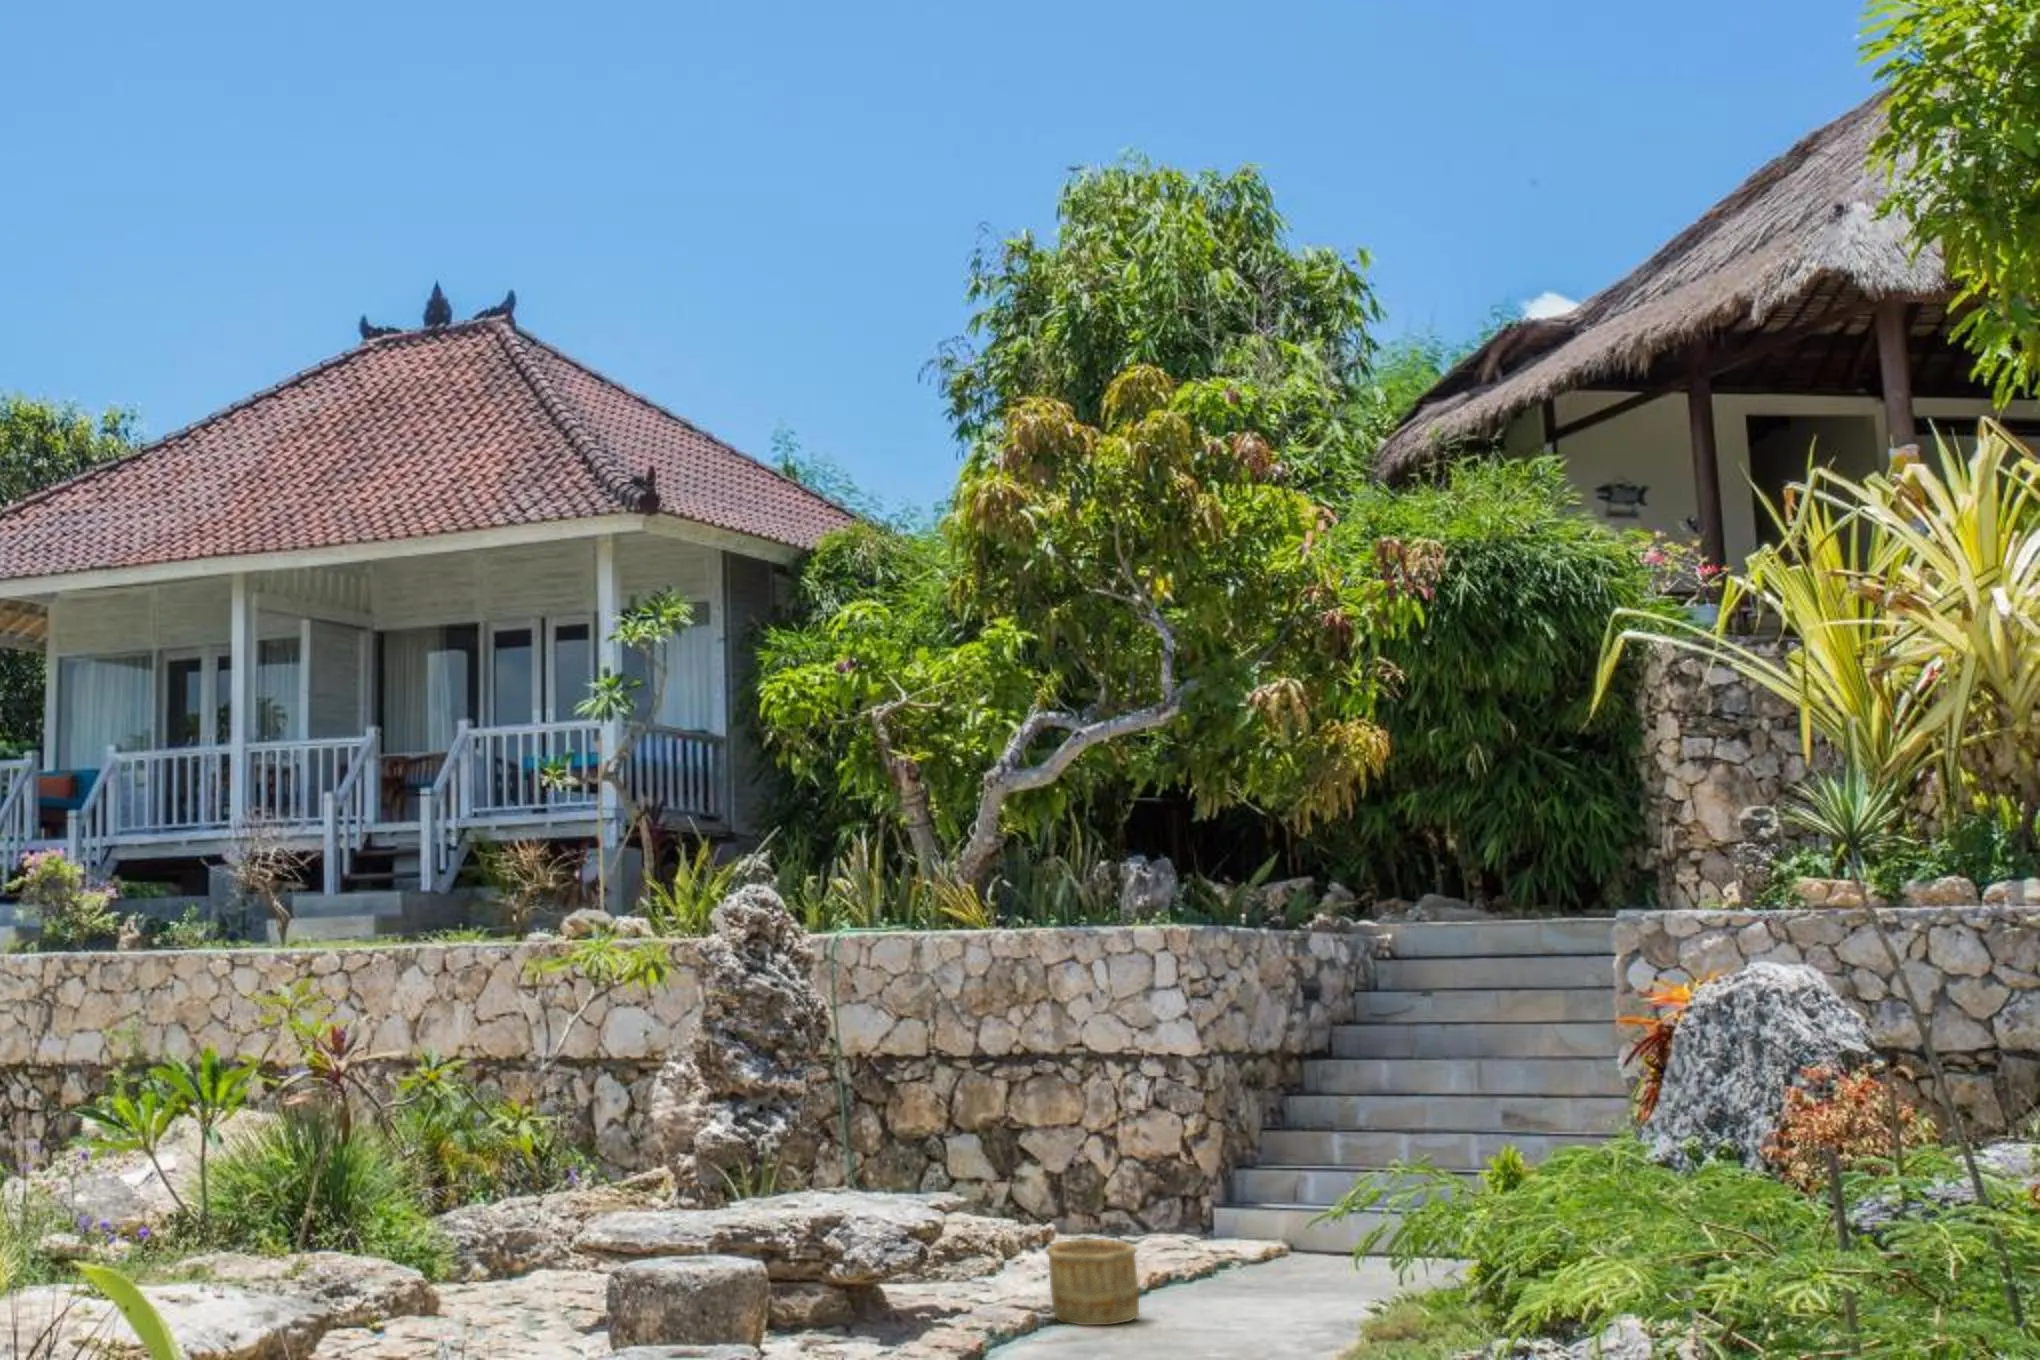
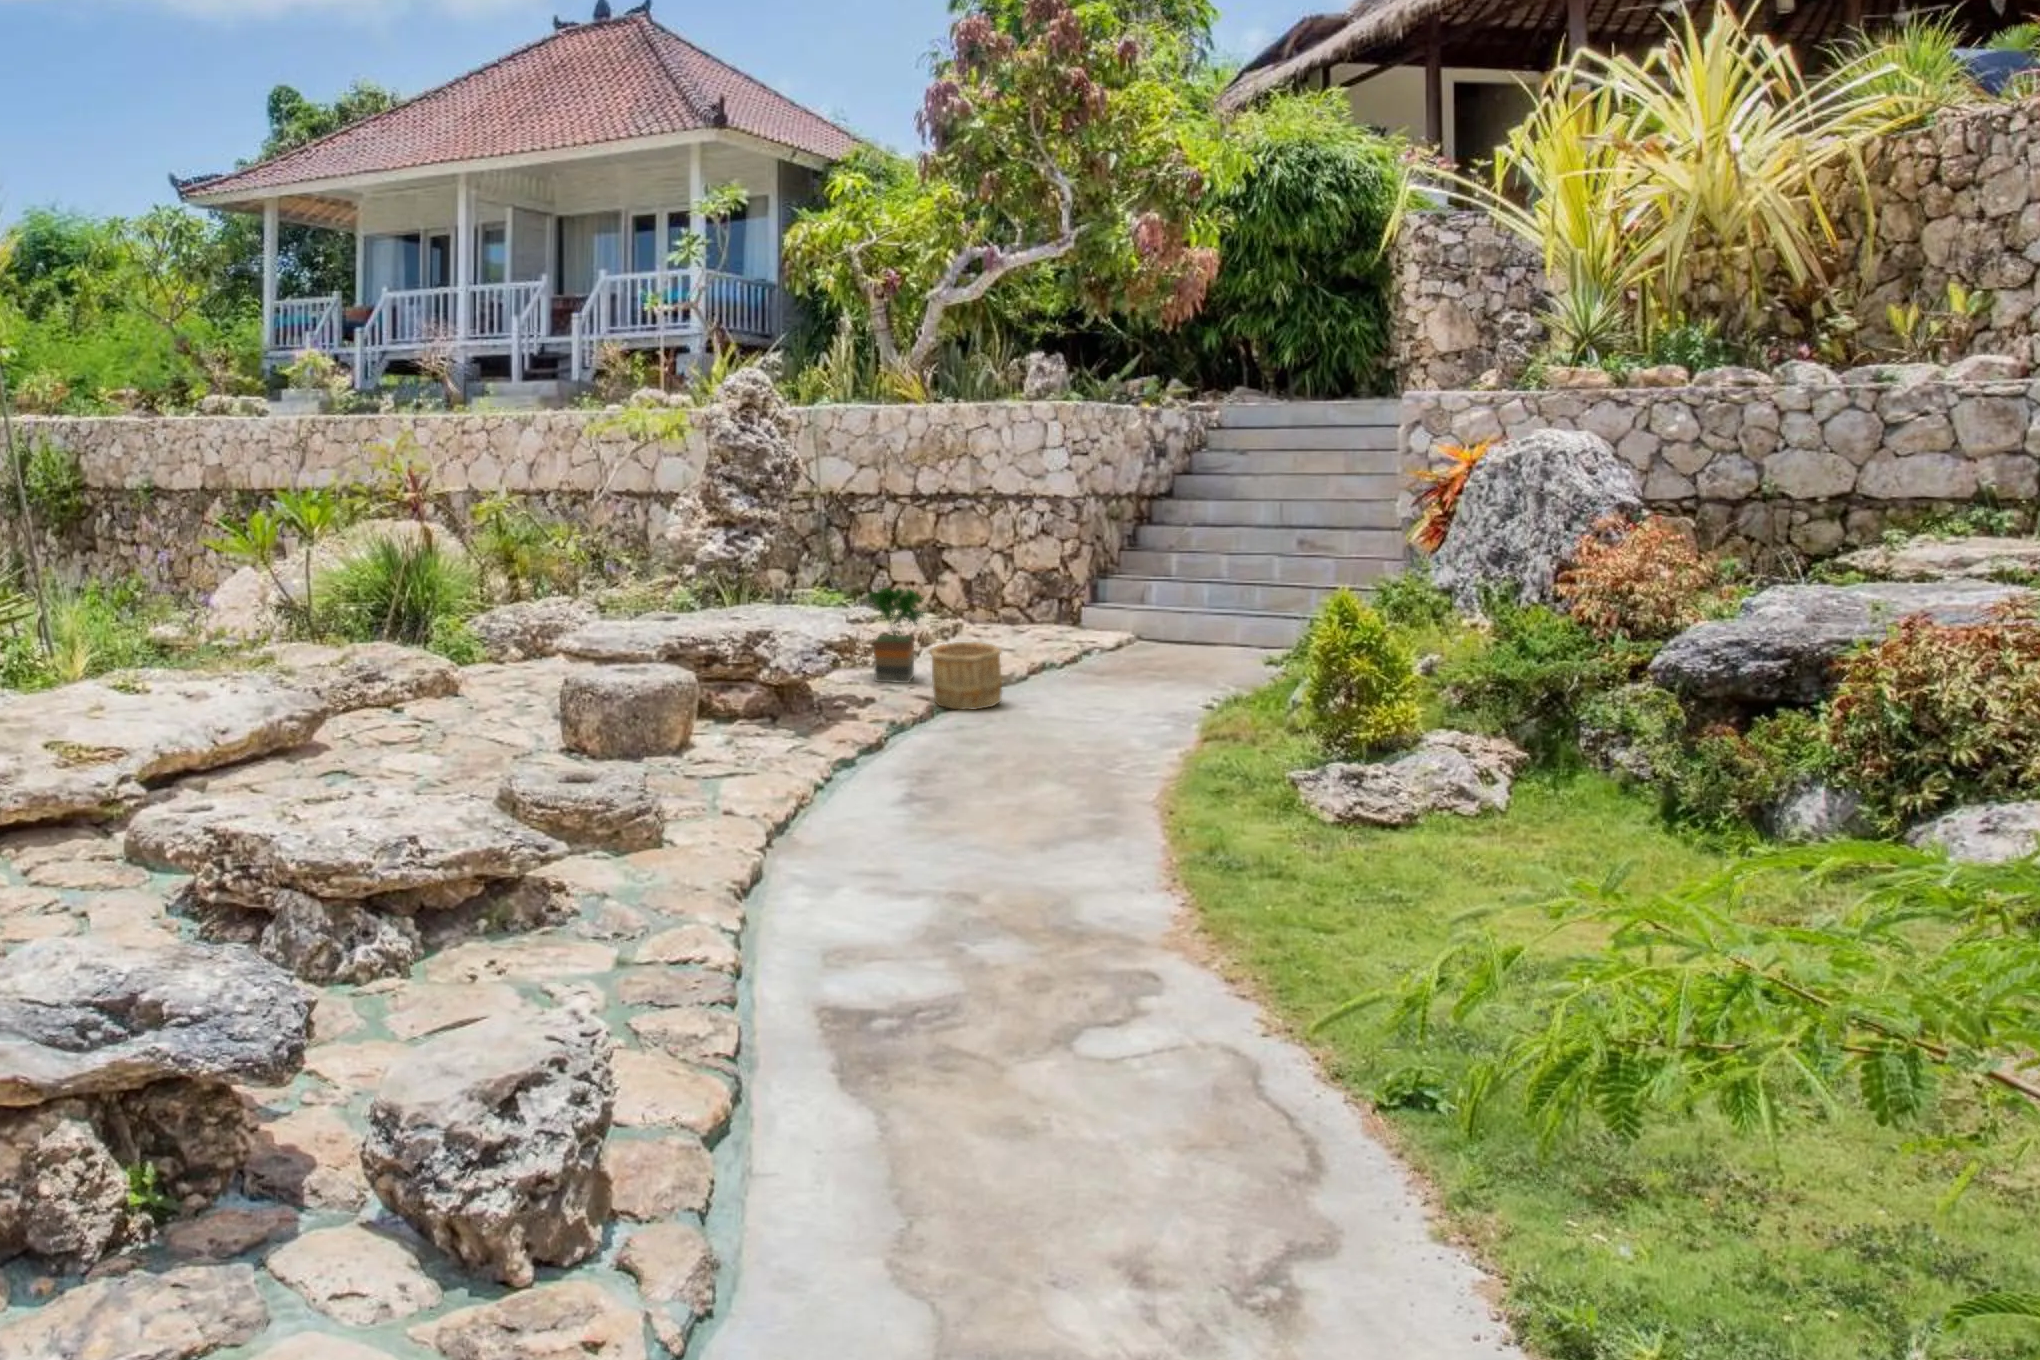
potted tree: none [949,1170,1033,1301] -> present [866,588,924,683]

